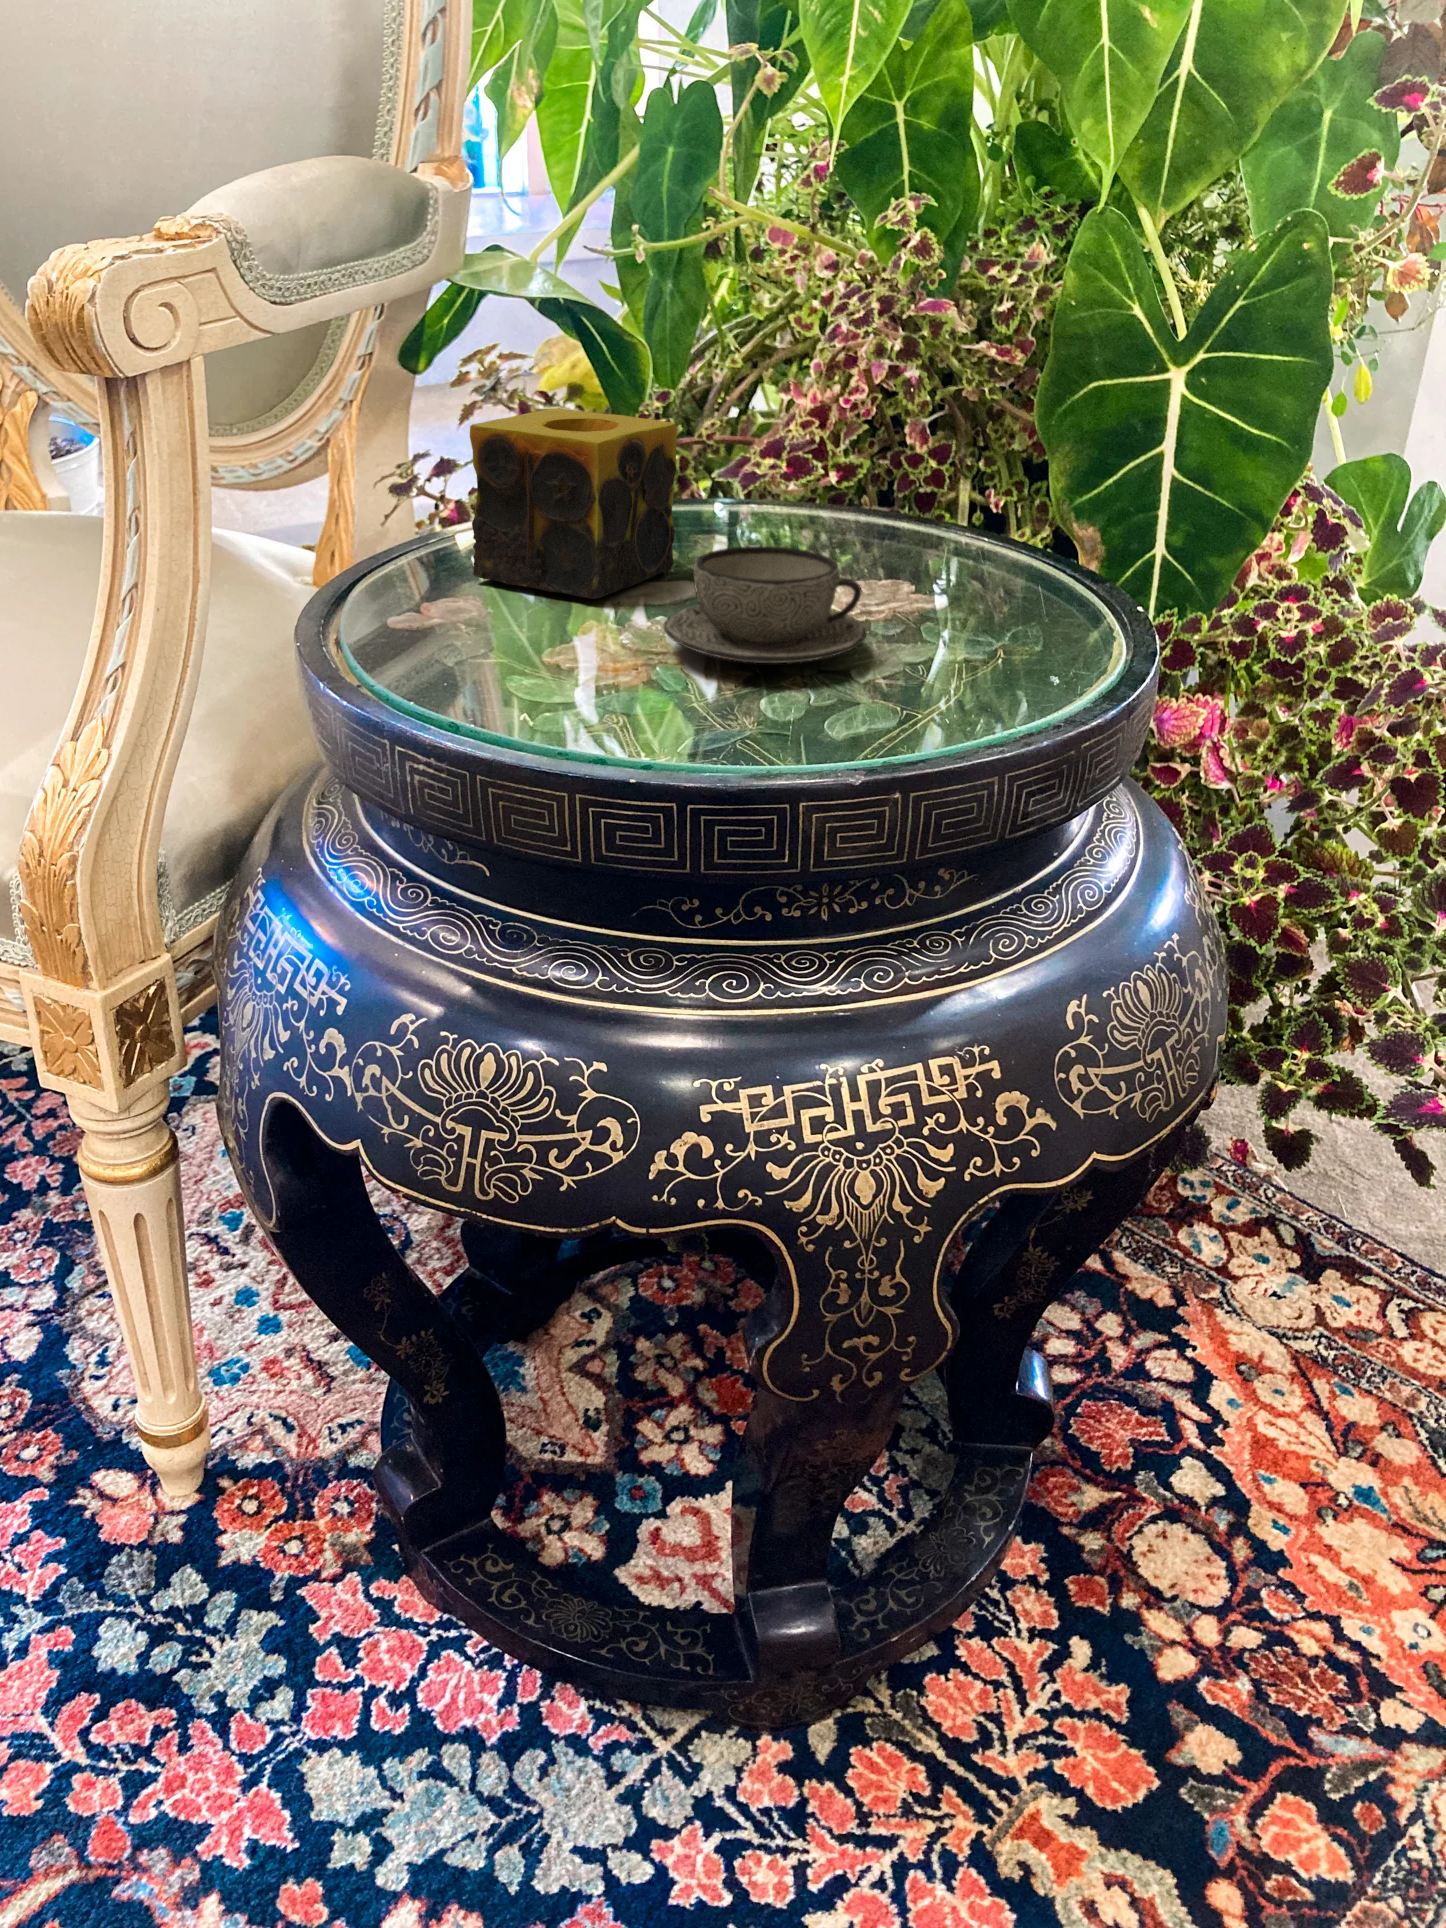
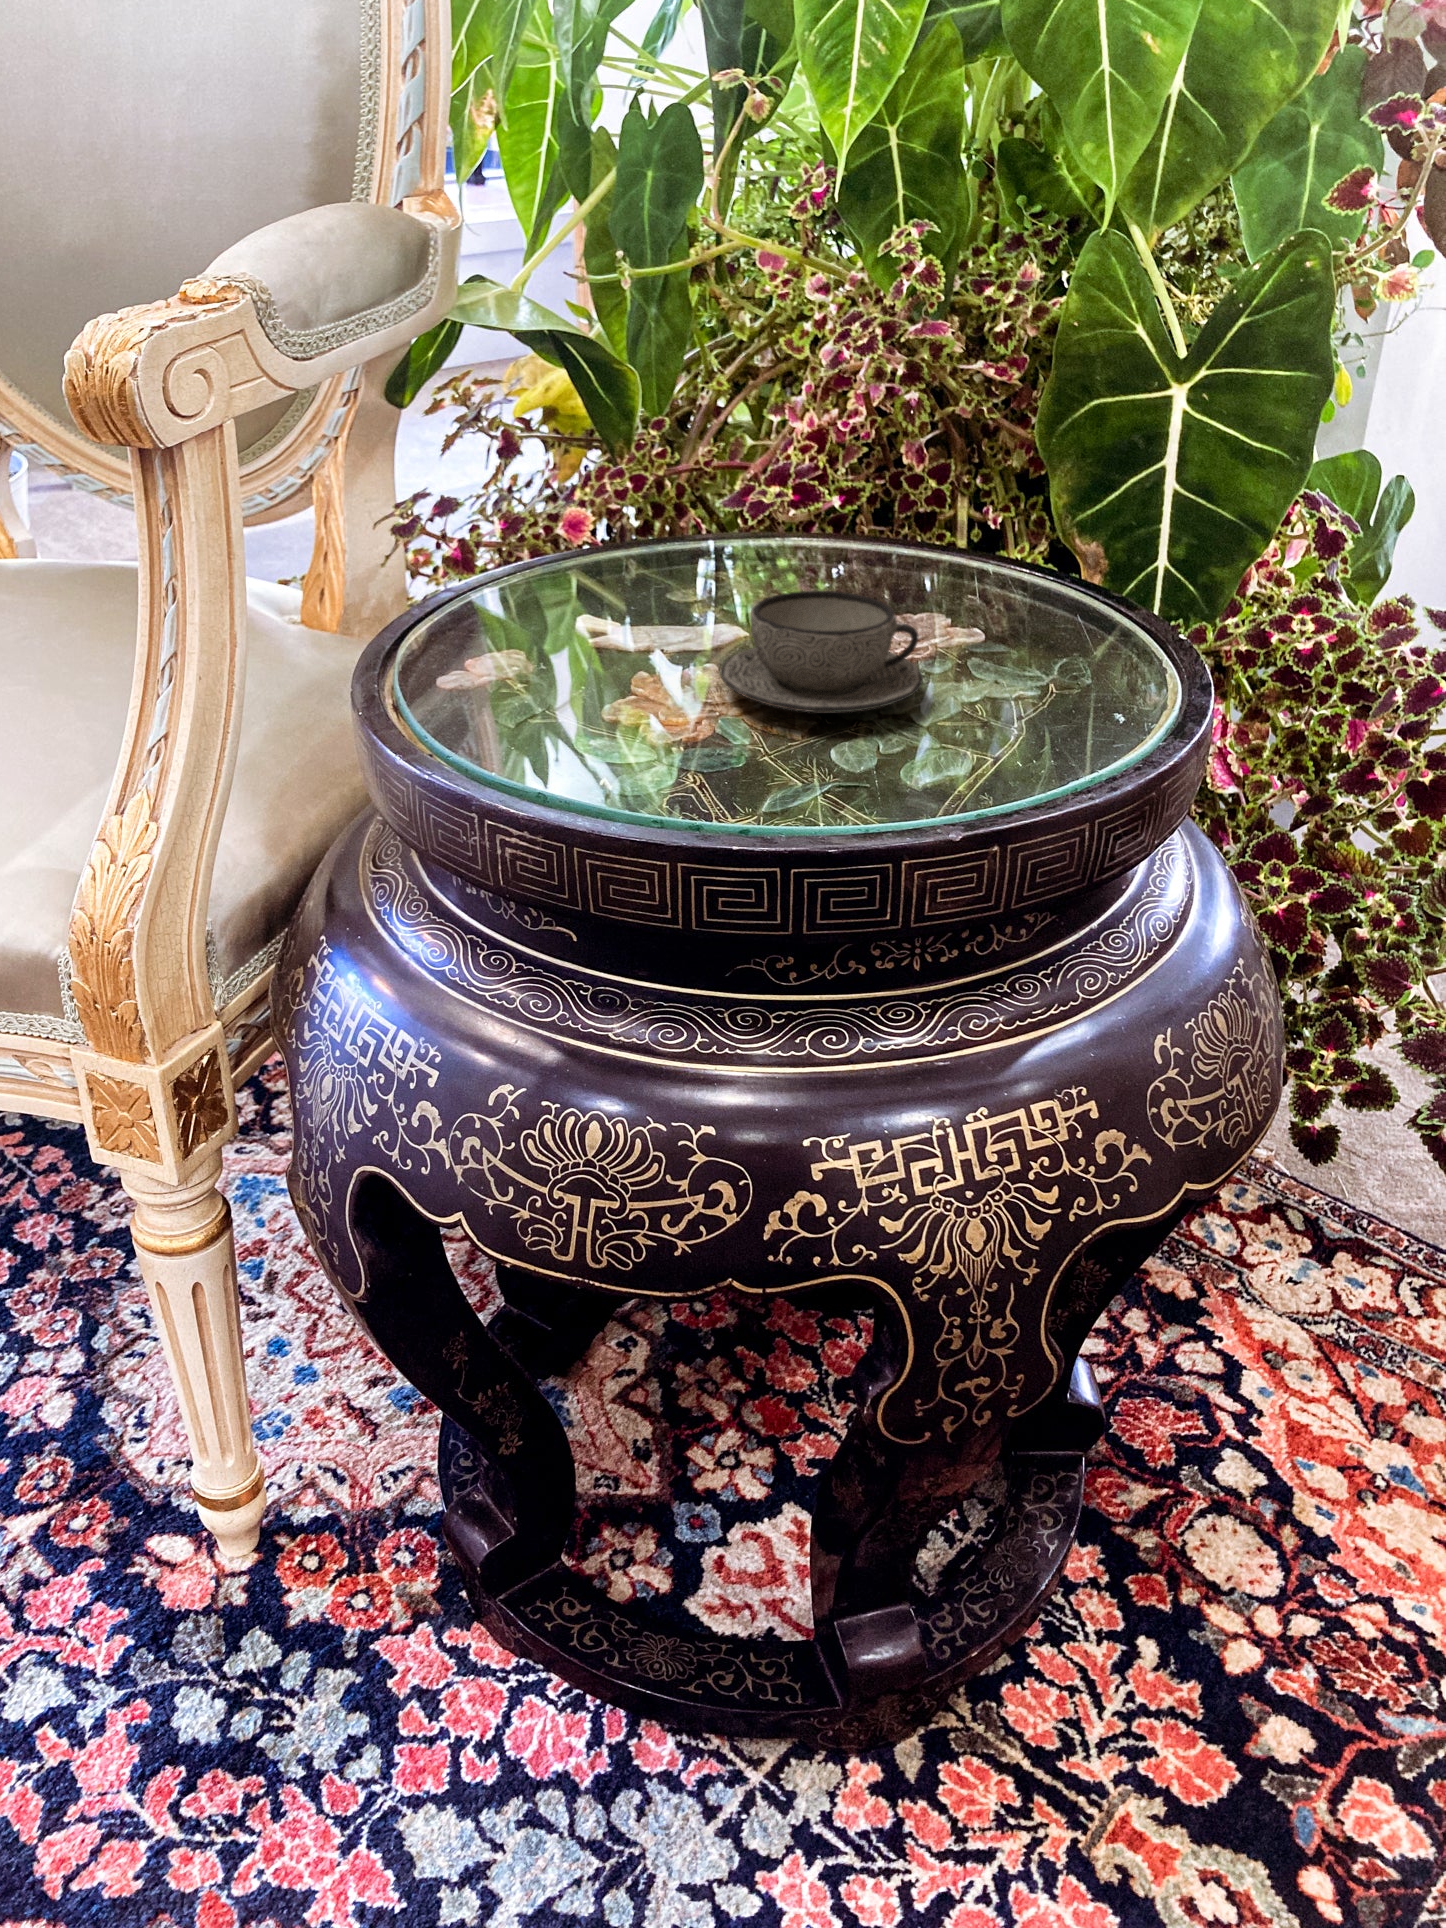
candle: present [470,408,677,599] -> none [505,447,709,644]

